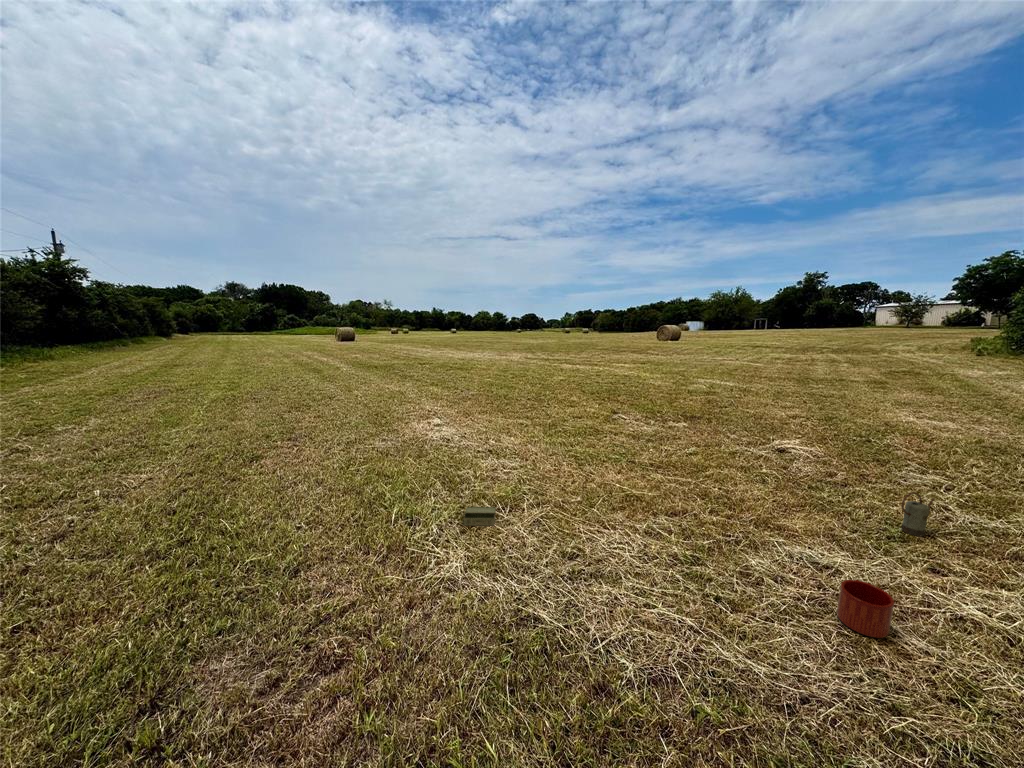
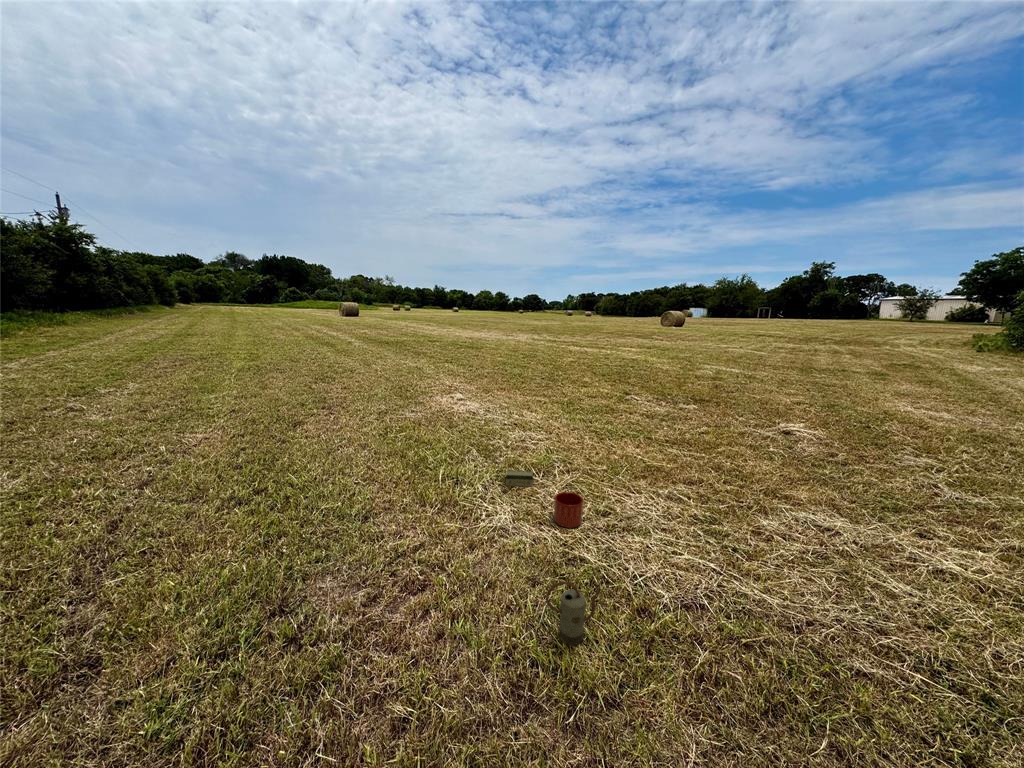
watering can: present [901,492,935,536] -> present [546,581,602,645]
planter: present [837,580,894,638] -> present [554,492,583,528]

